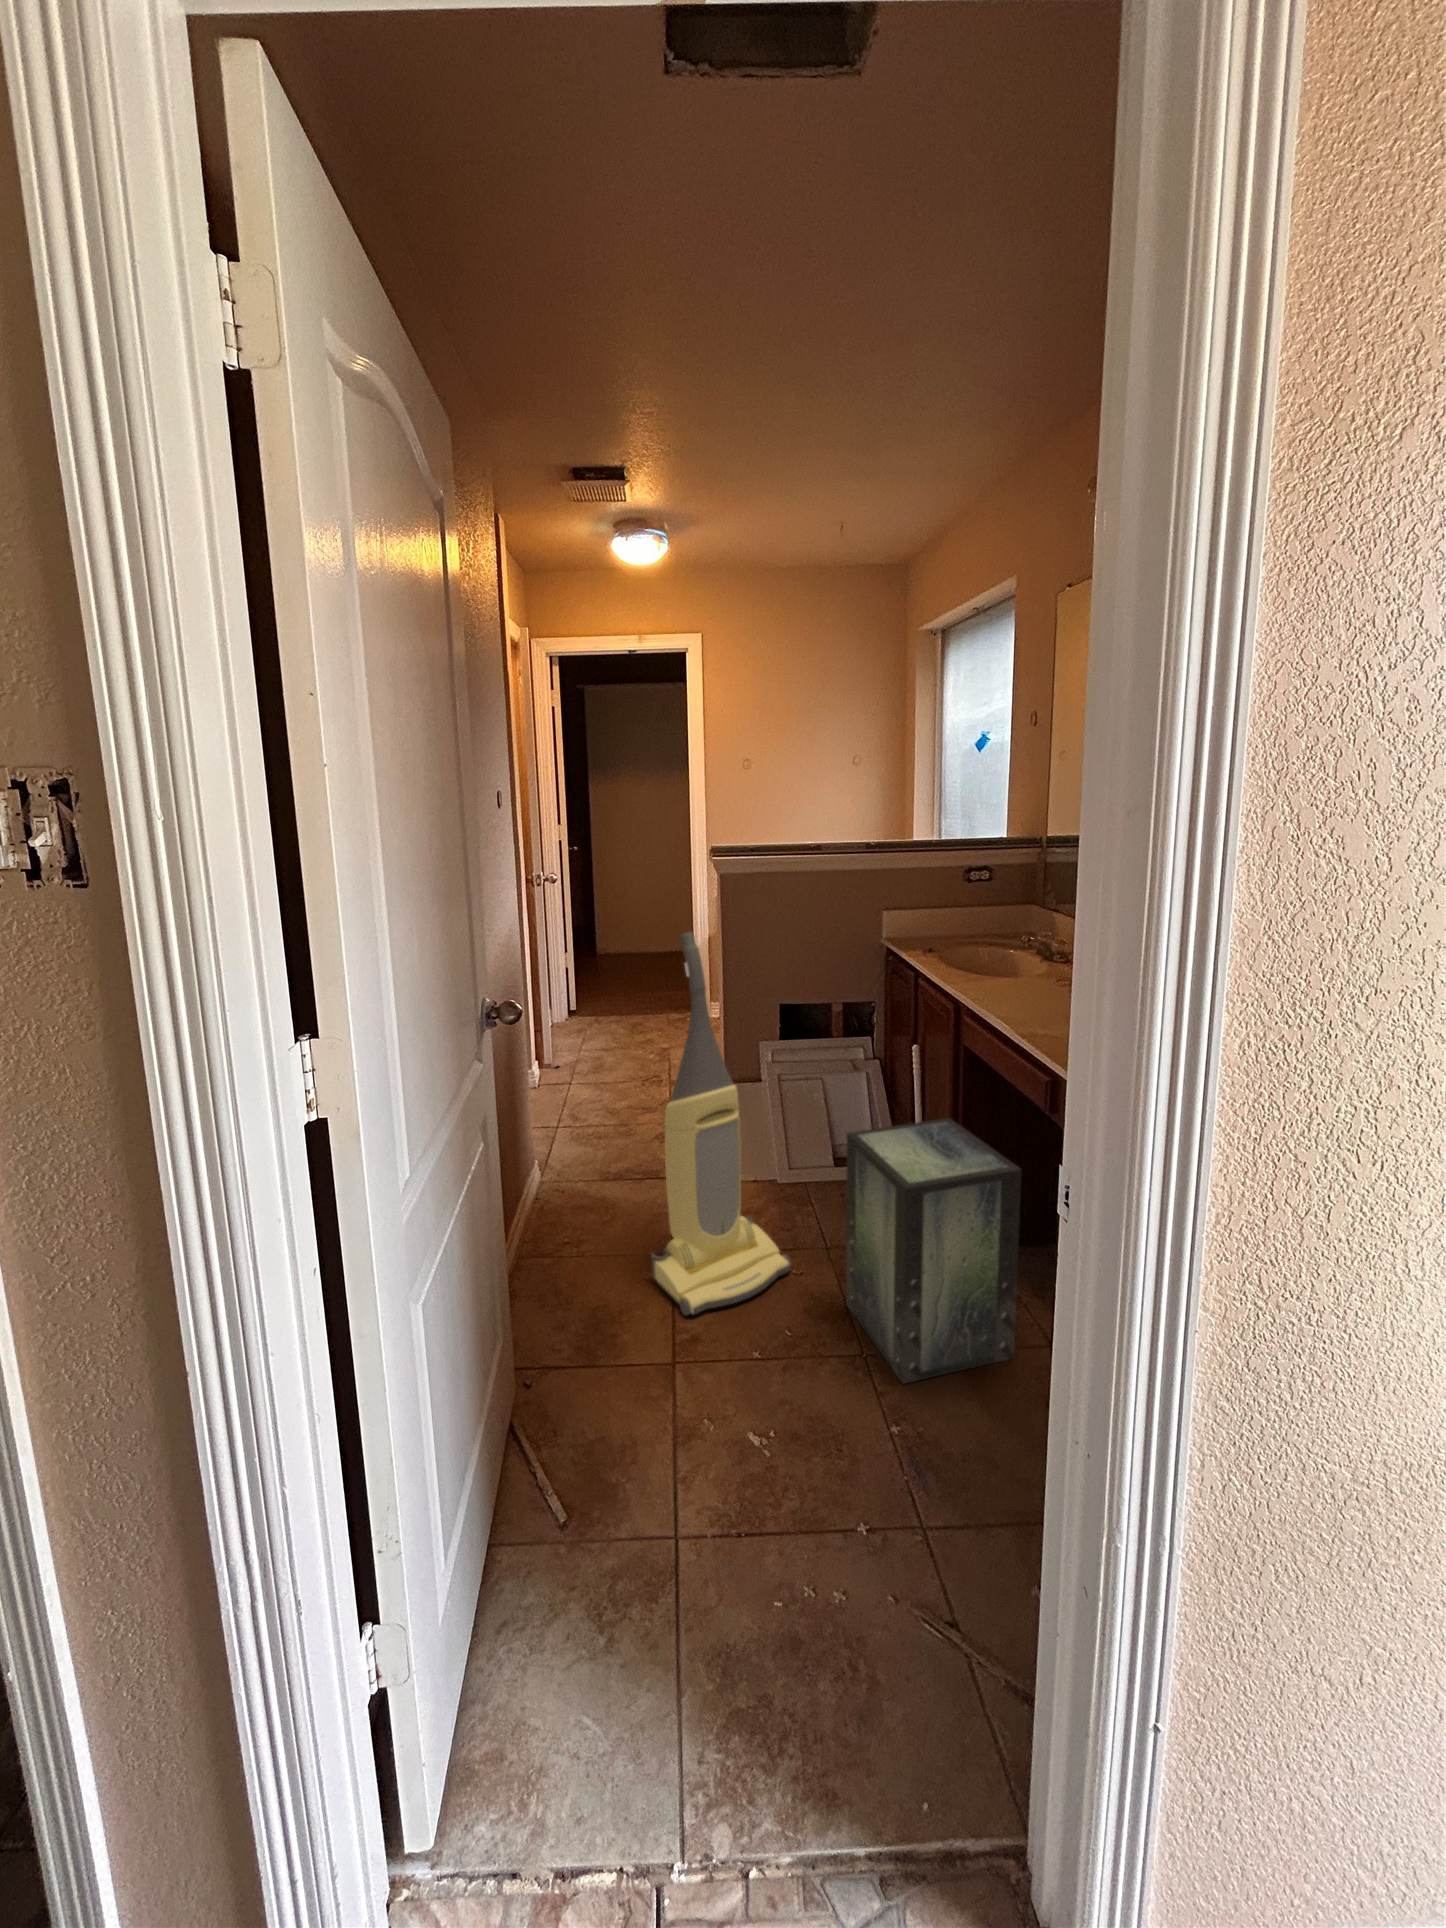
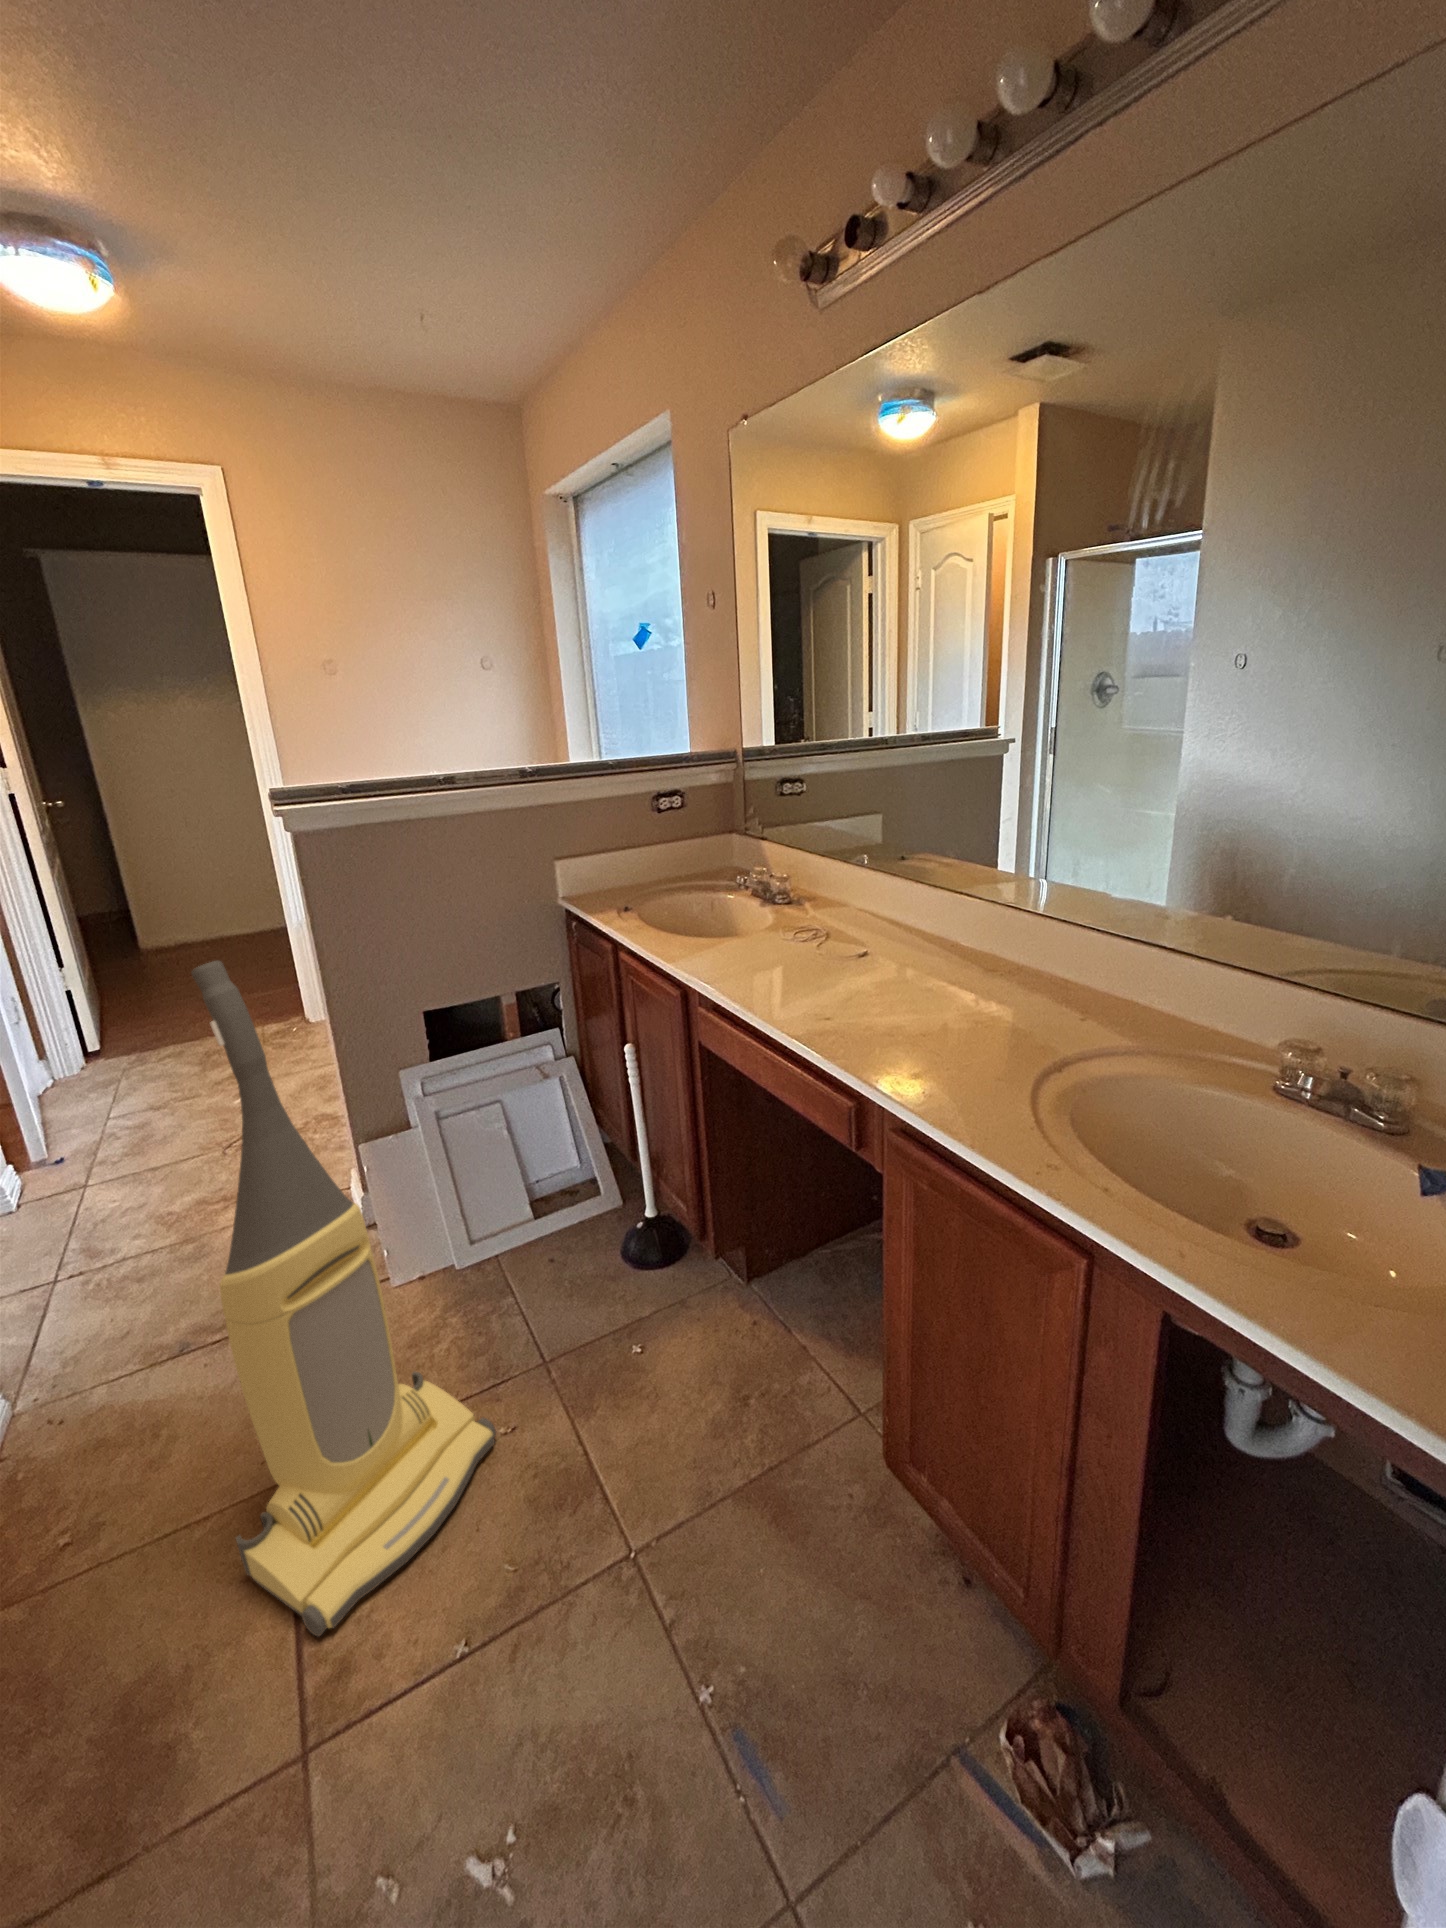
storage box: present [846,1118,1022,1384] -> none [560,1158,825,1597]

